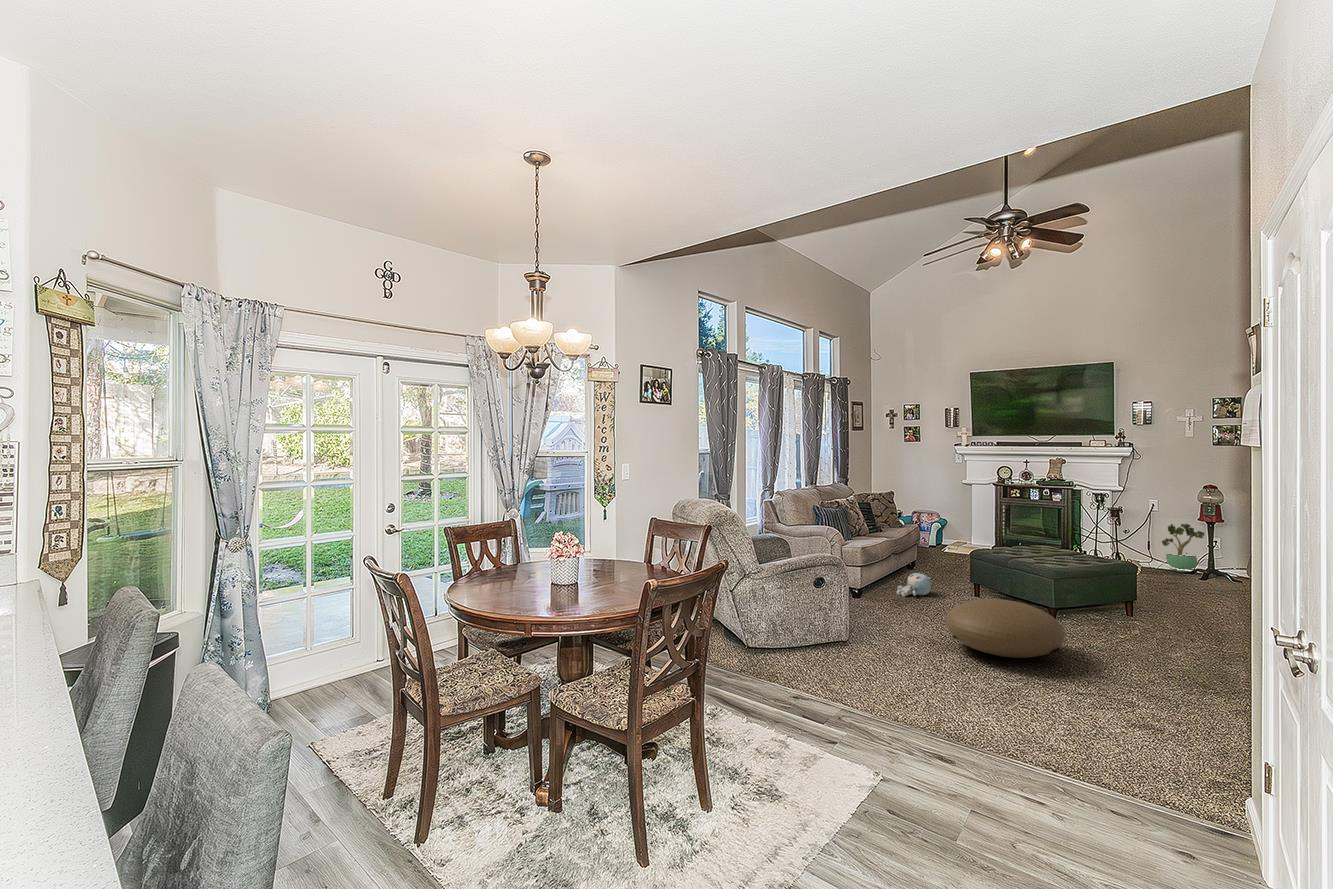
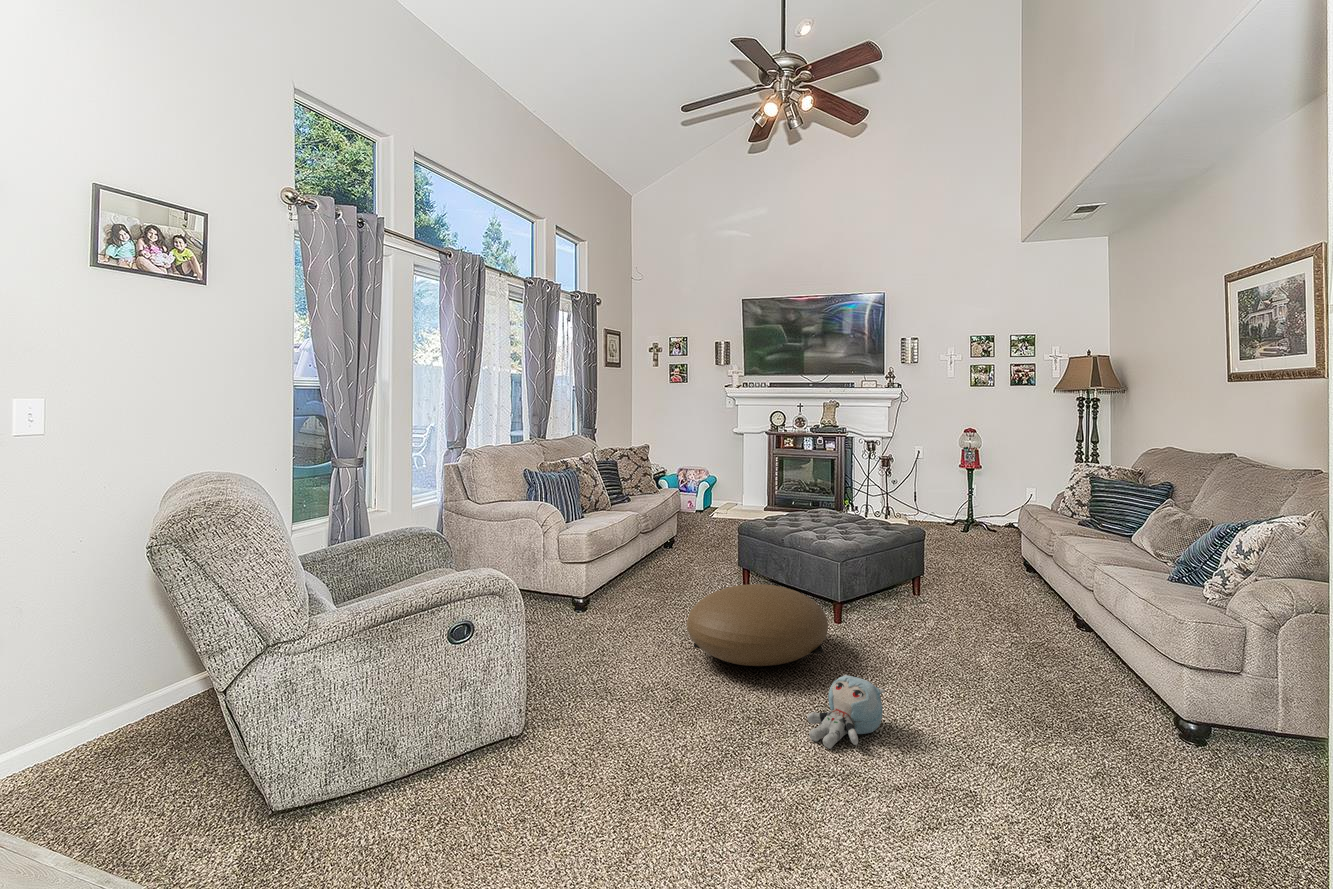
potted plant: present [1162,524,1204,572] -> none [926,470,964,524]
plush toy: present [897,573,931,597] -> present [807,674,885,749]

